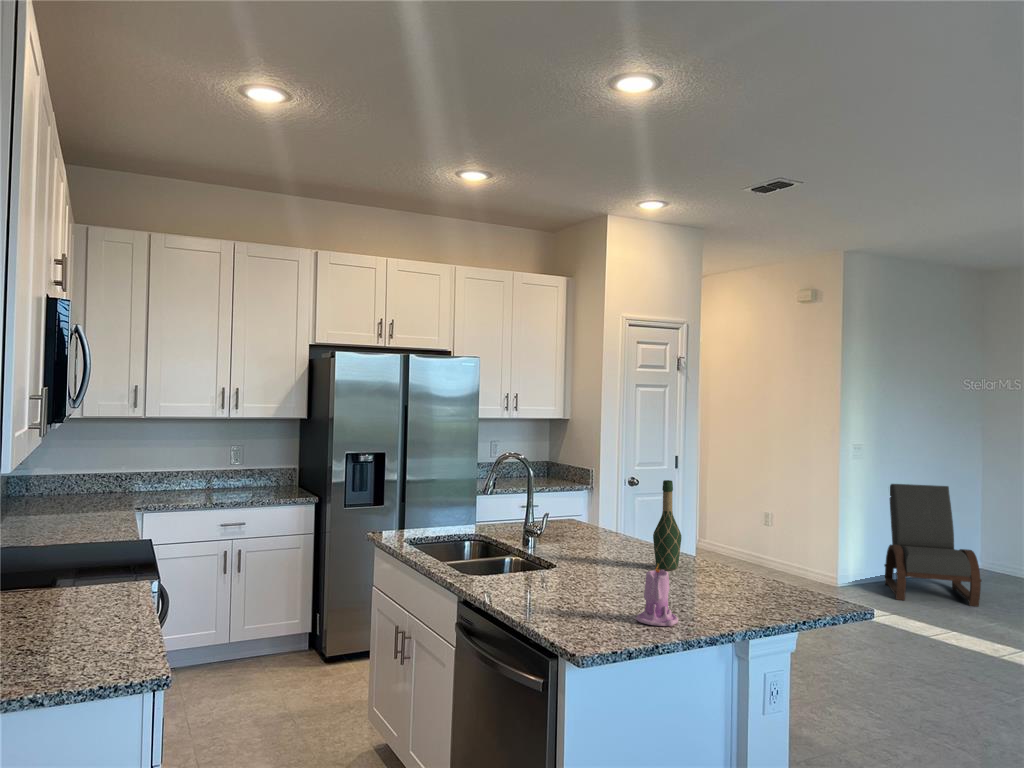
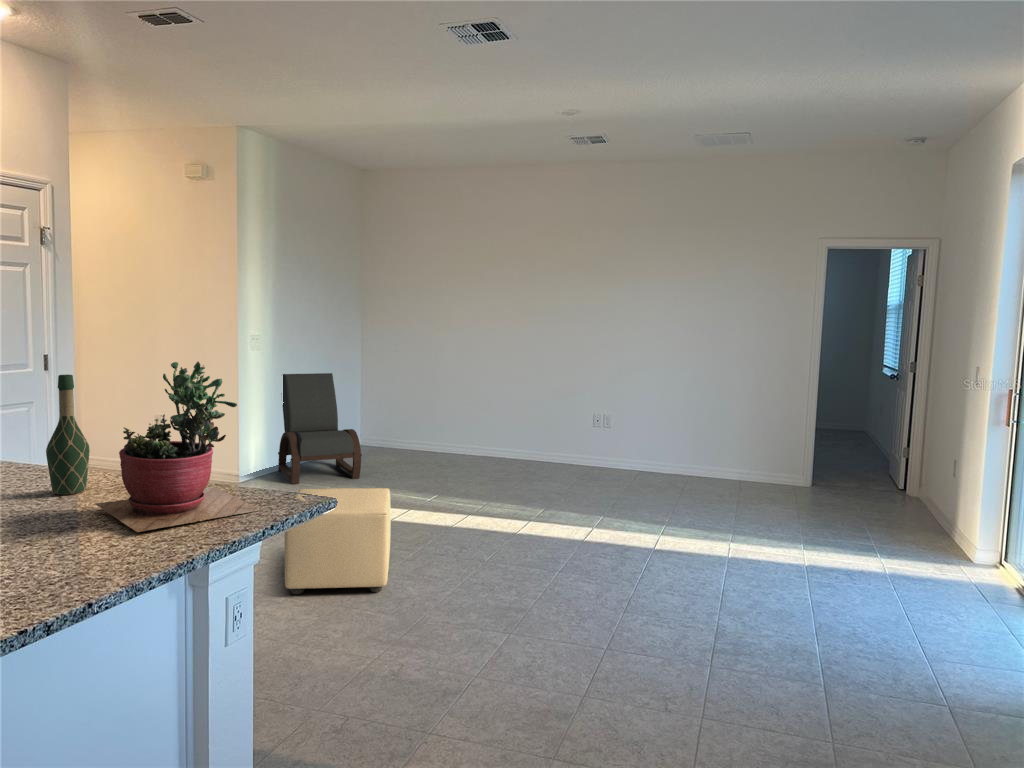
succulent plant: none [678,476,801,608] -> present [95,361,262,532]
candle: present [636,566,678,626] -> none [44,487,112,576]
ottoman: none [867,604,996,734] -> present [284,488,391,594]

